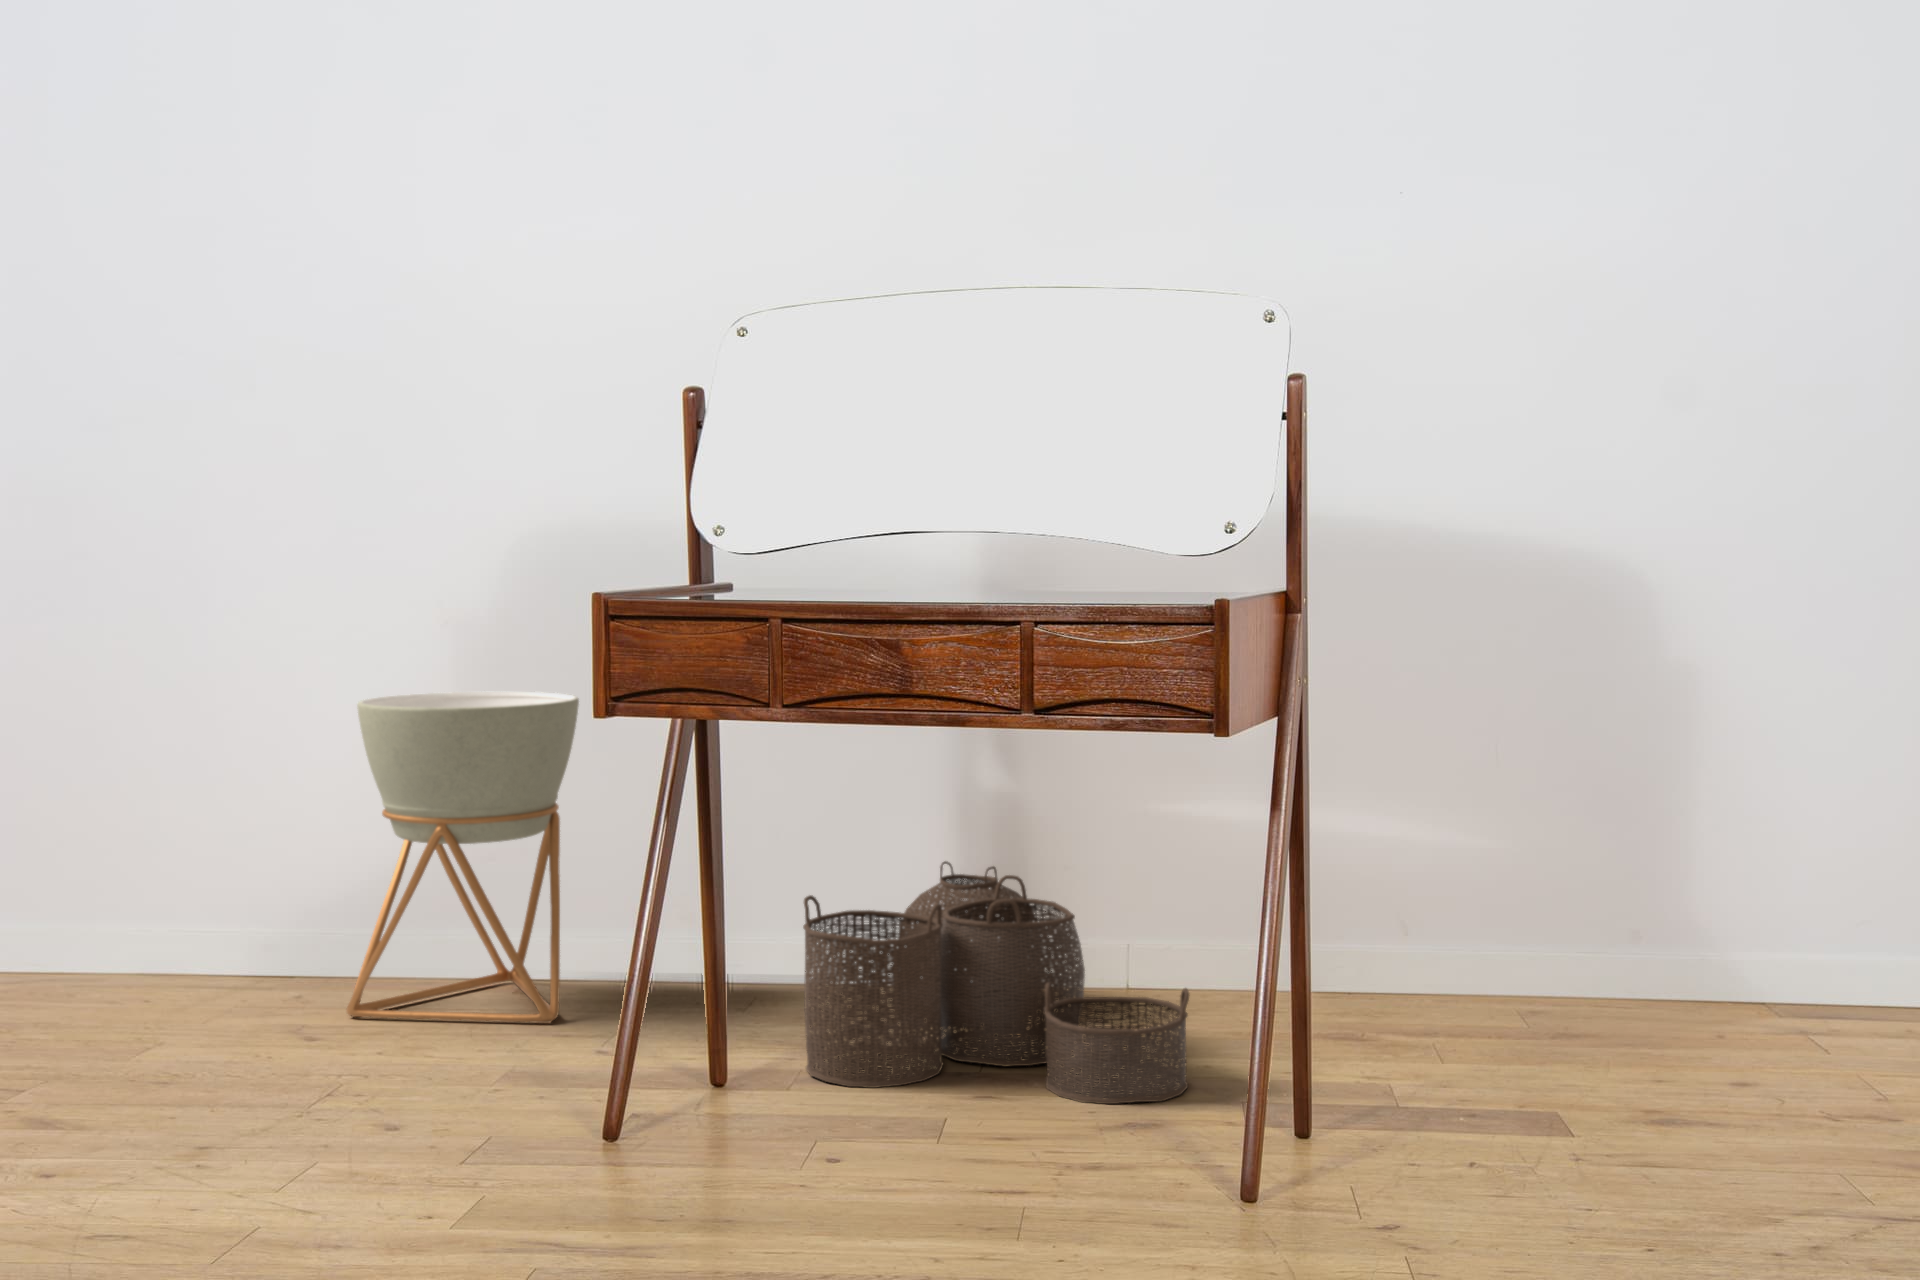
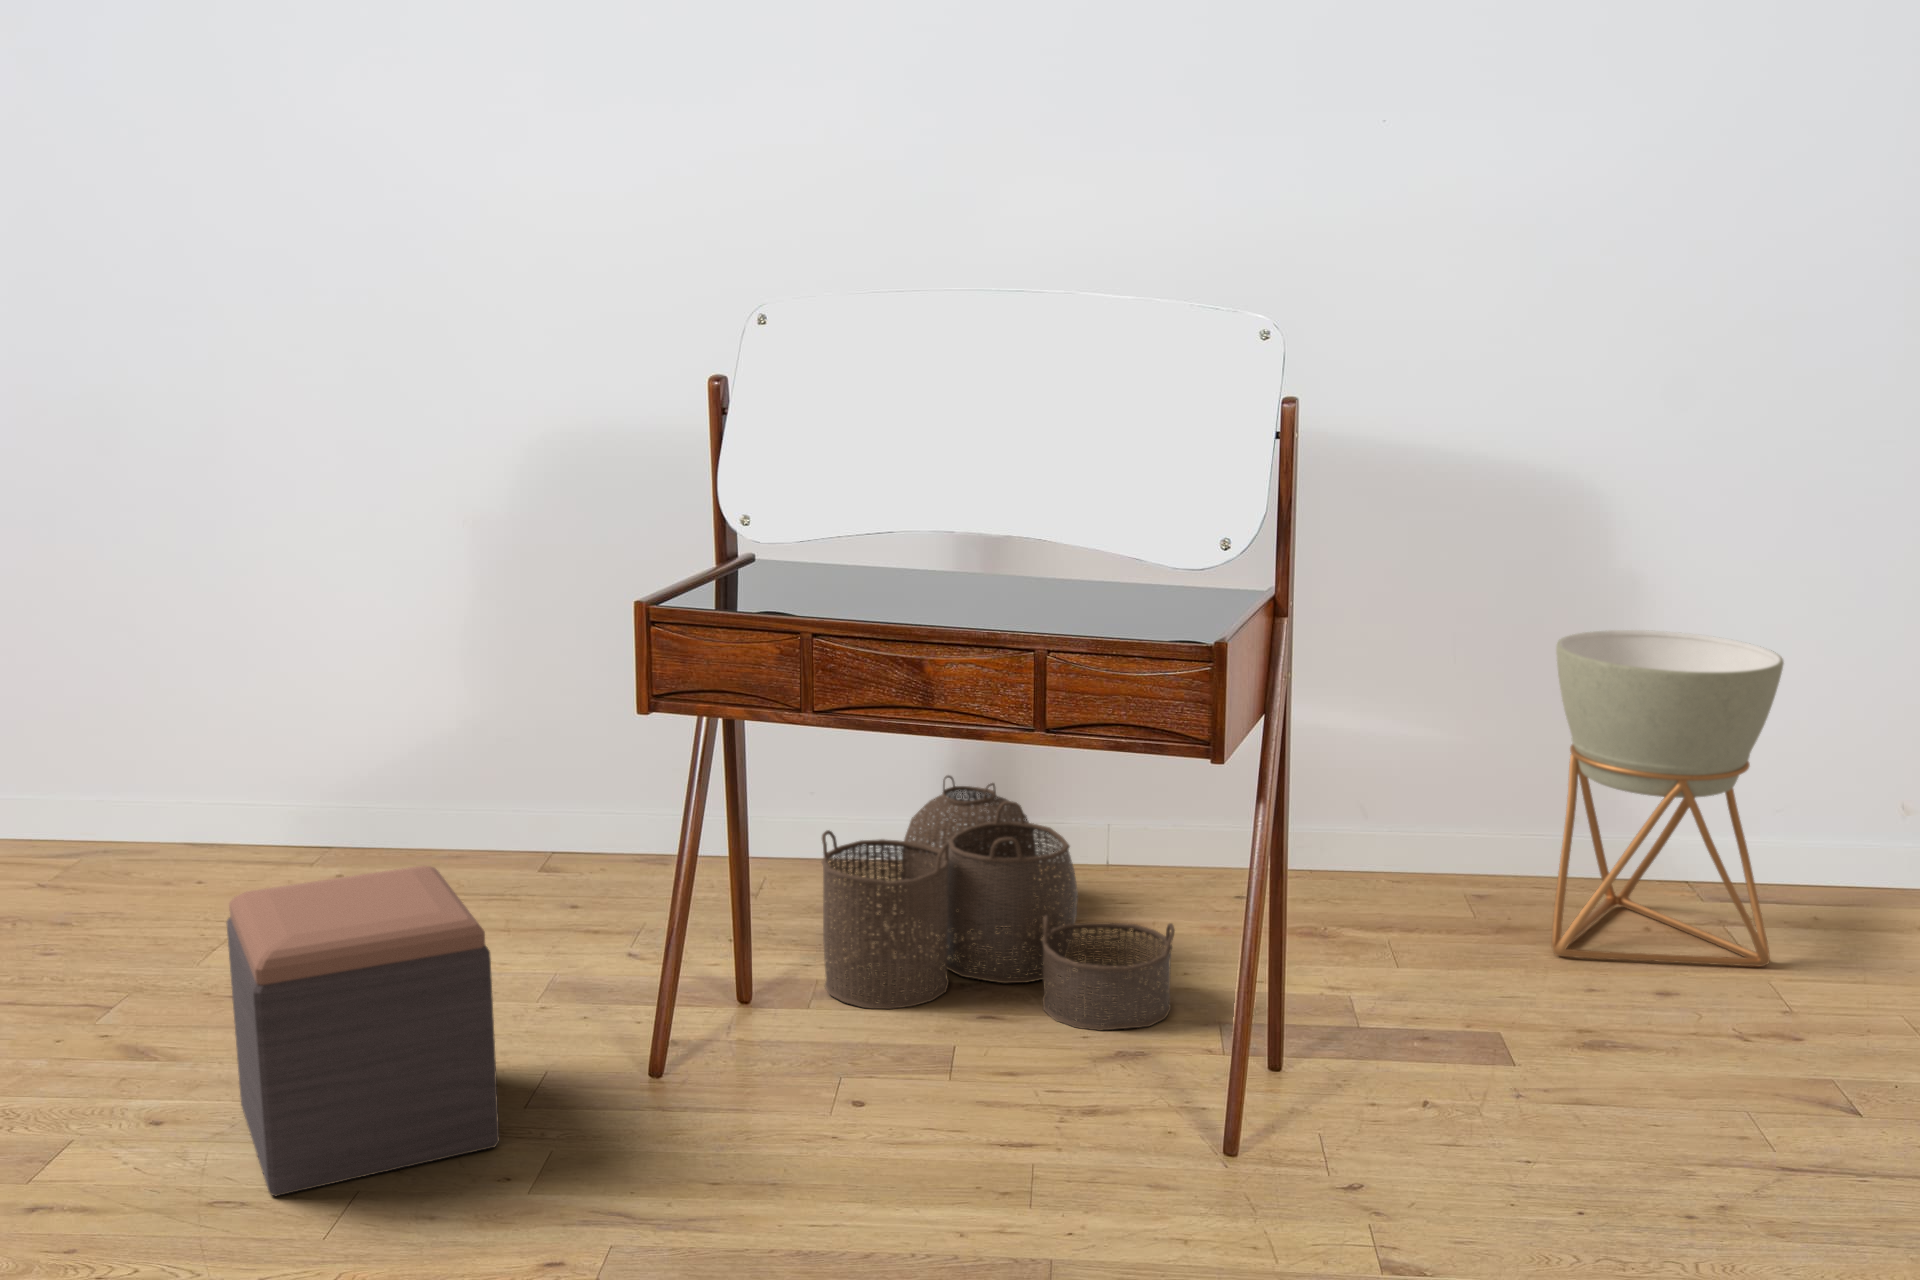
planter: present [347,692,579,1023] -> present [1551,630,1784,966]
footstool: none [142,897,428,1239] -> present [226,866,499,1196]

